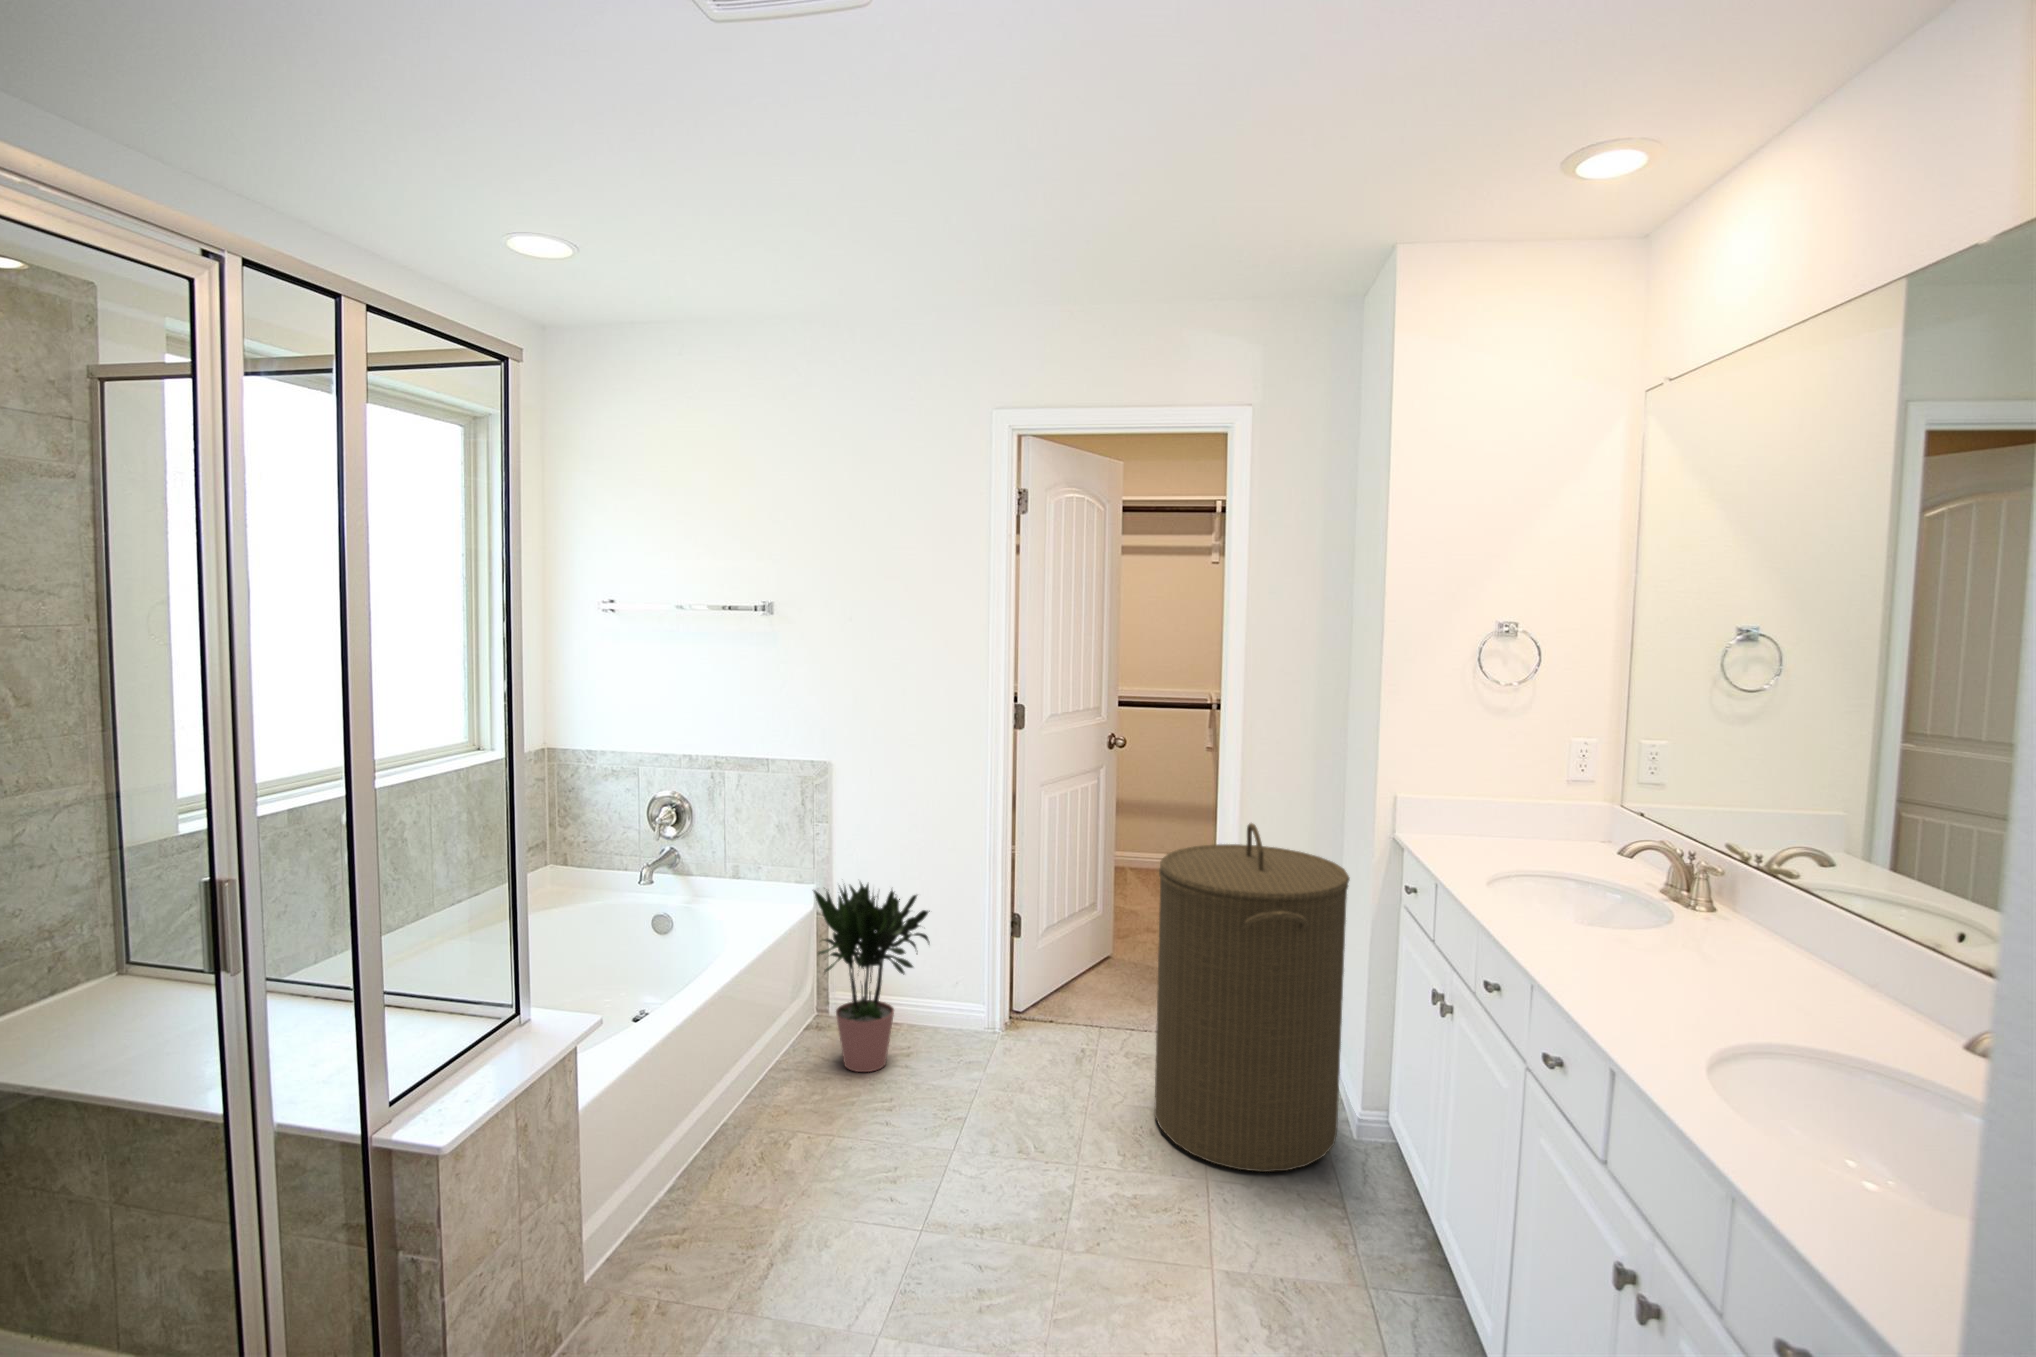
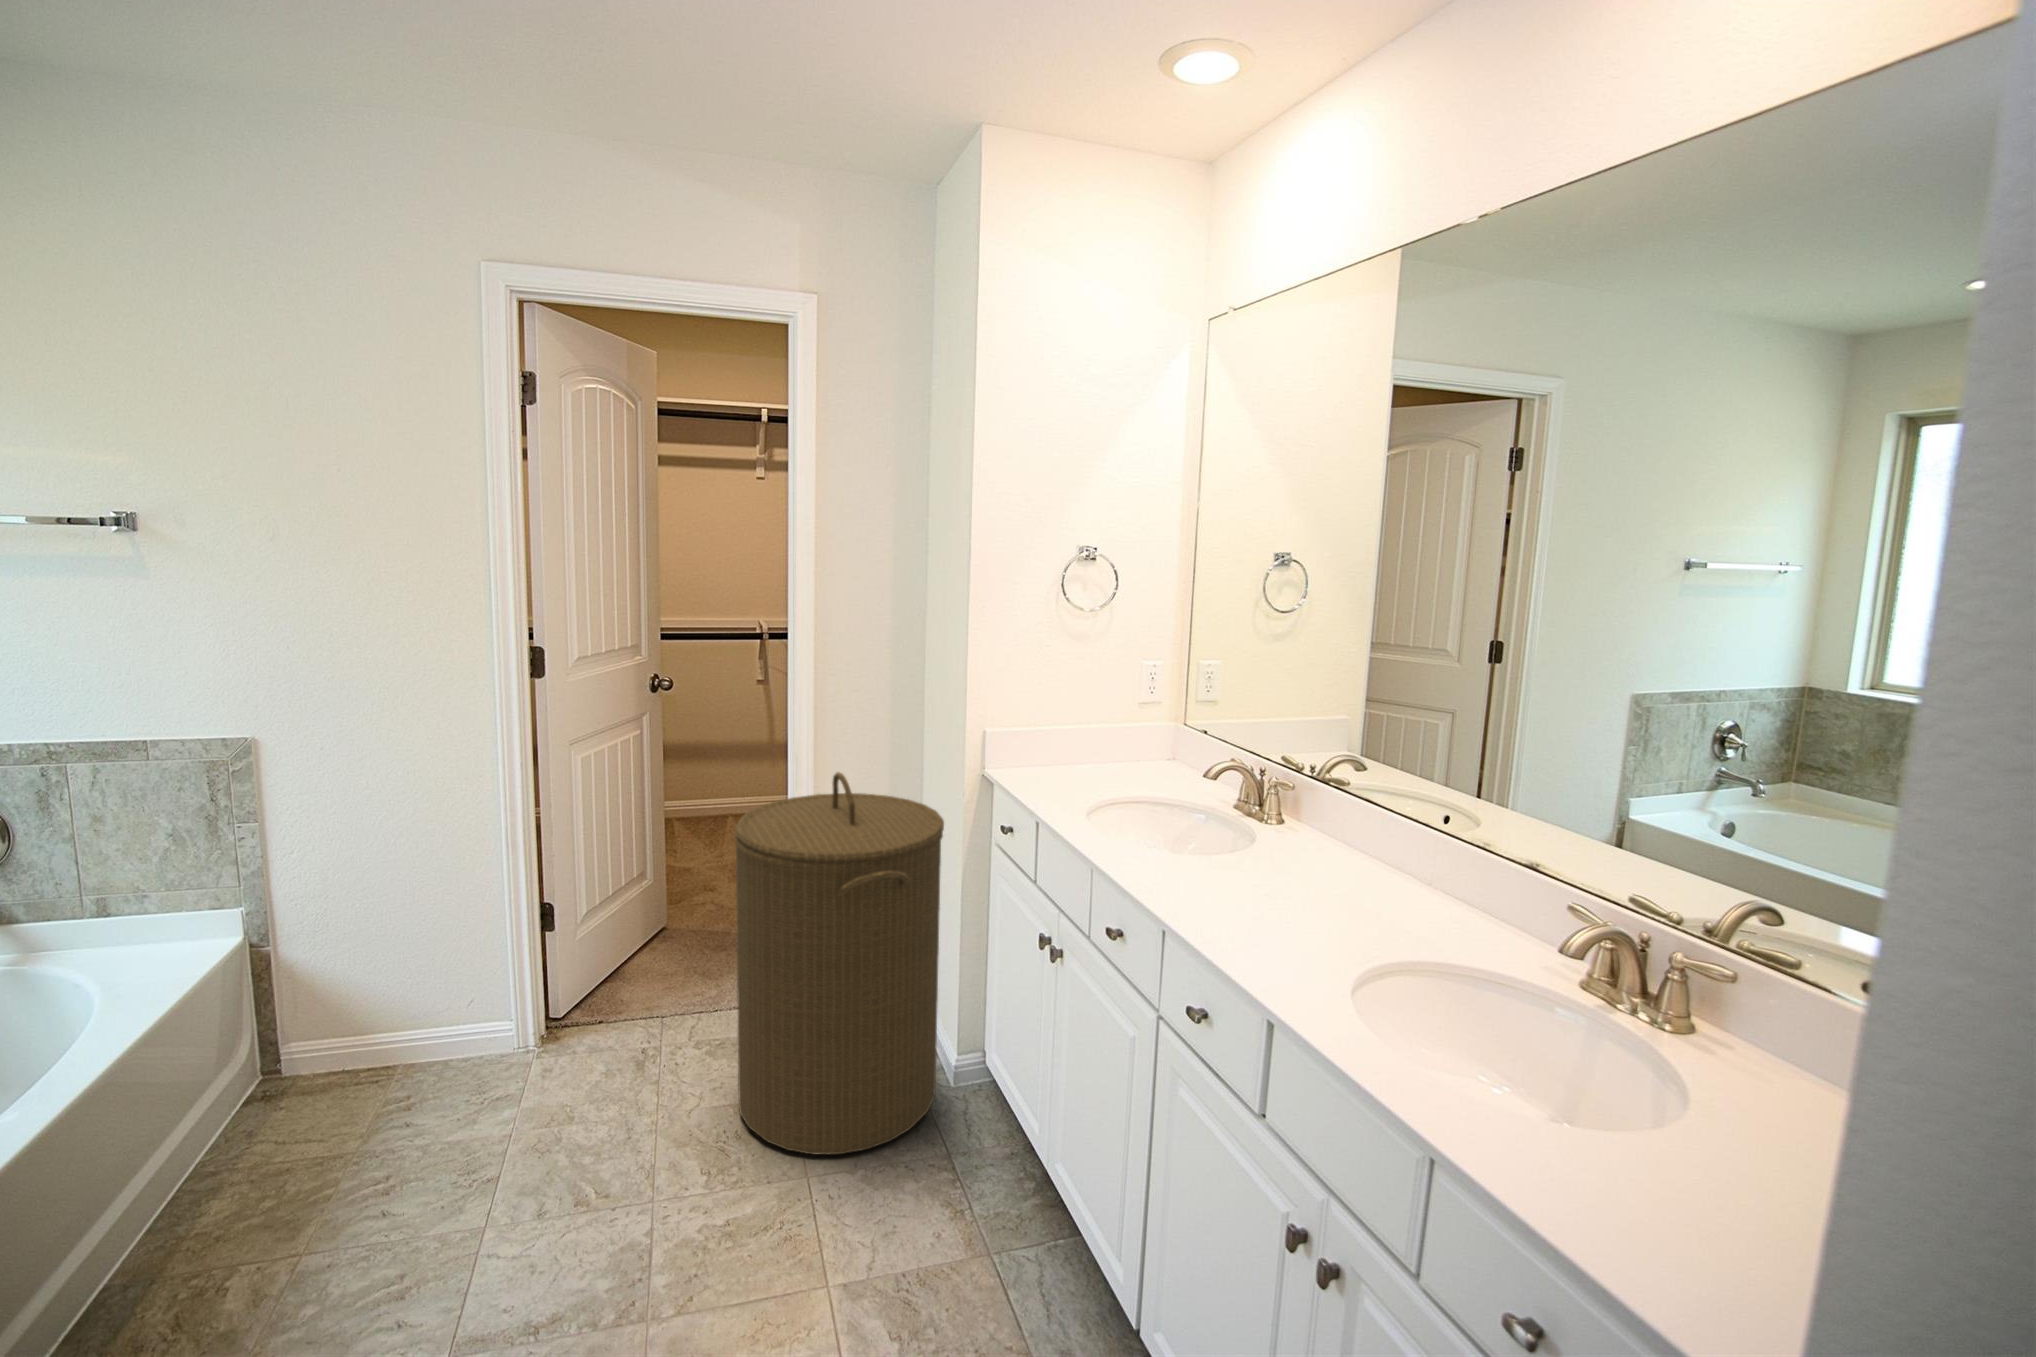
potted plant: present [814,882,930,1072] -> none [225,871,445,1152]

